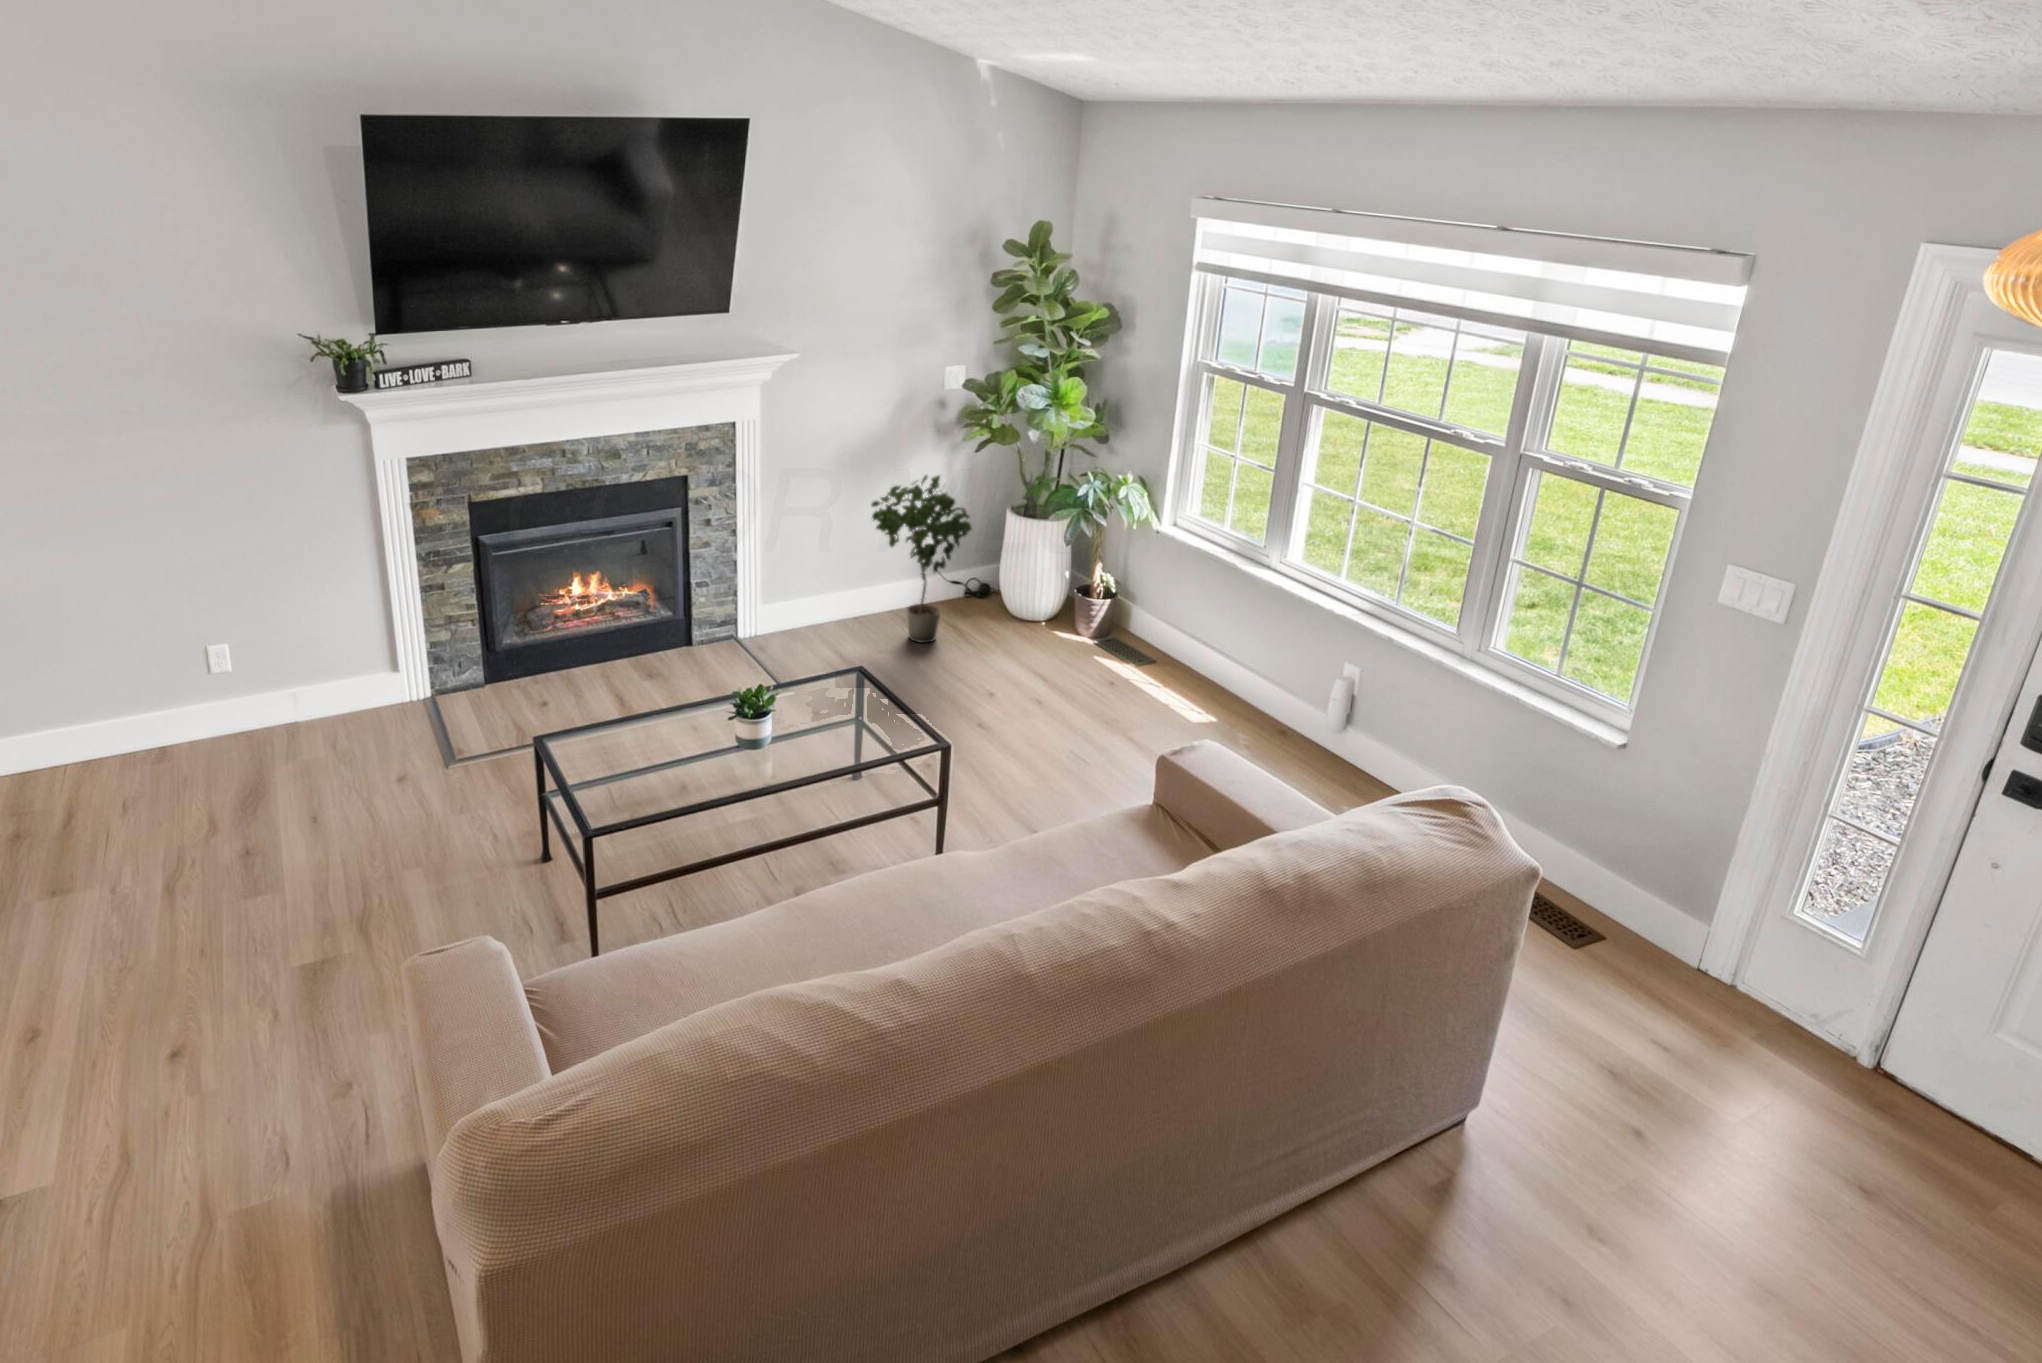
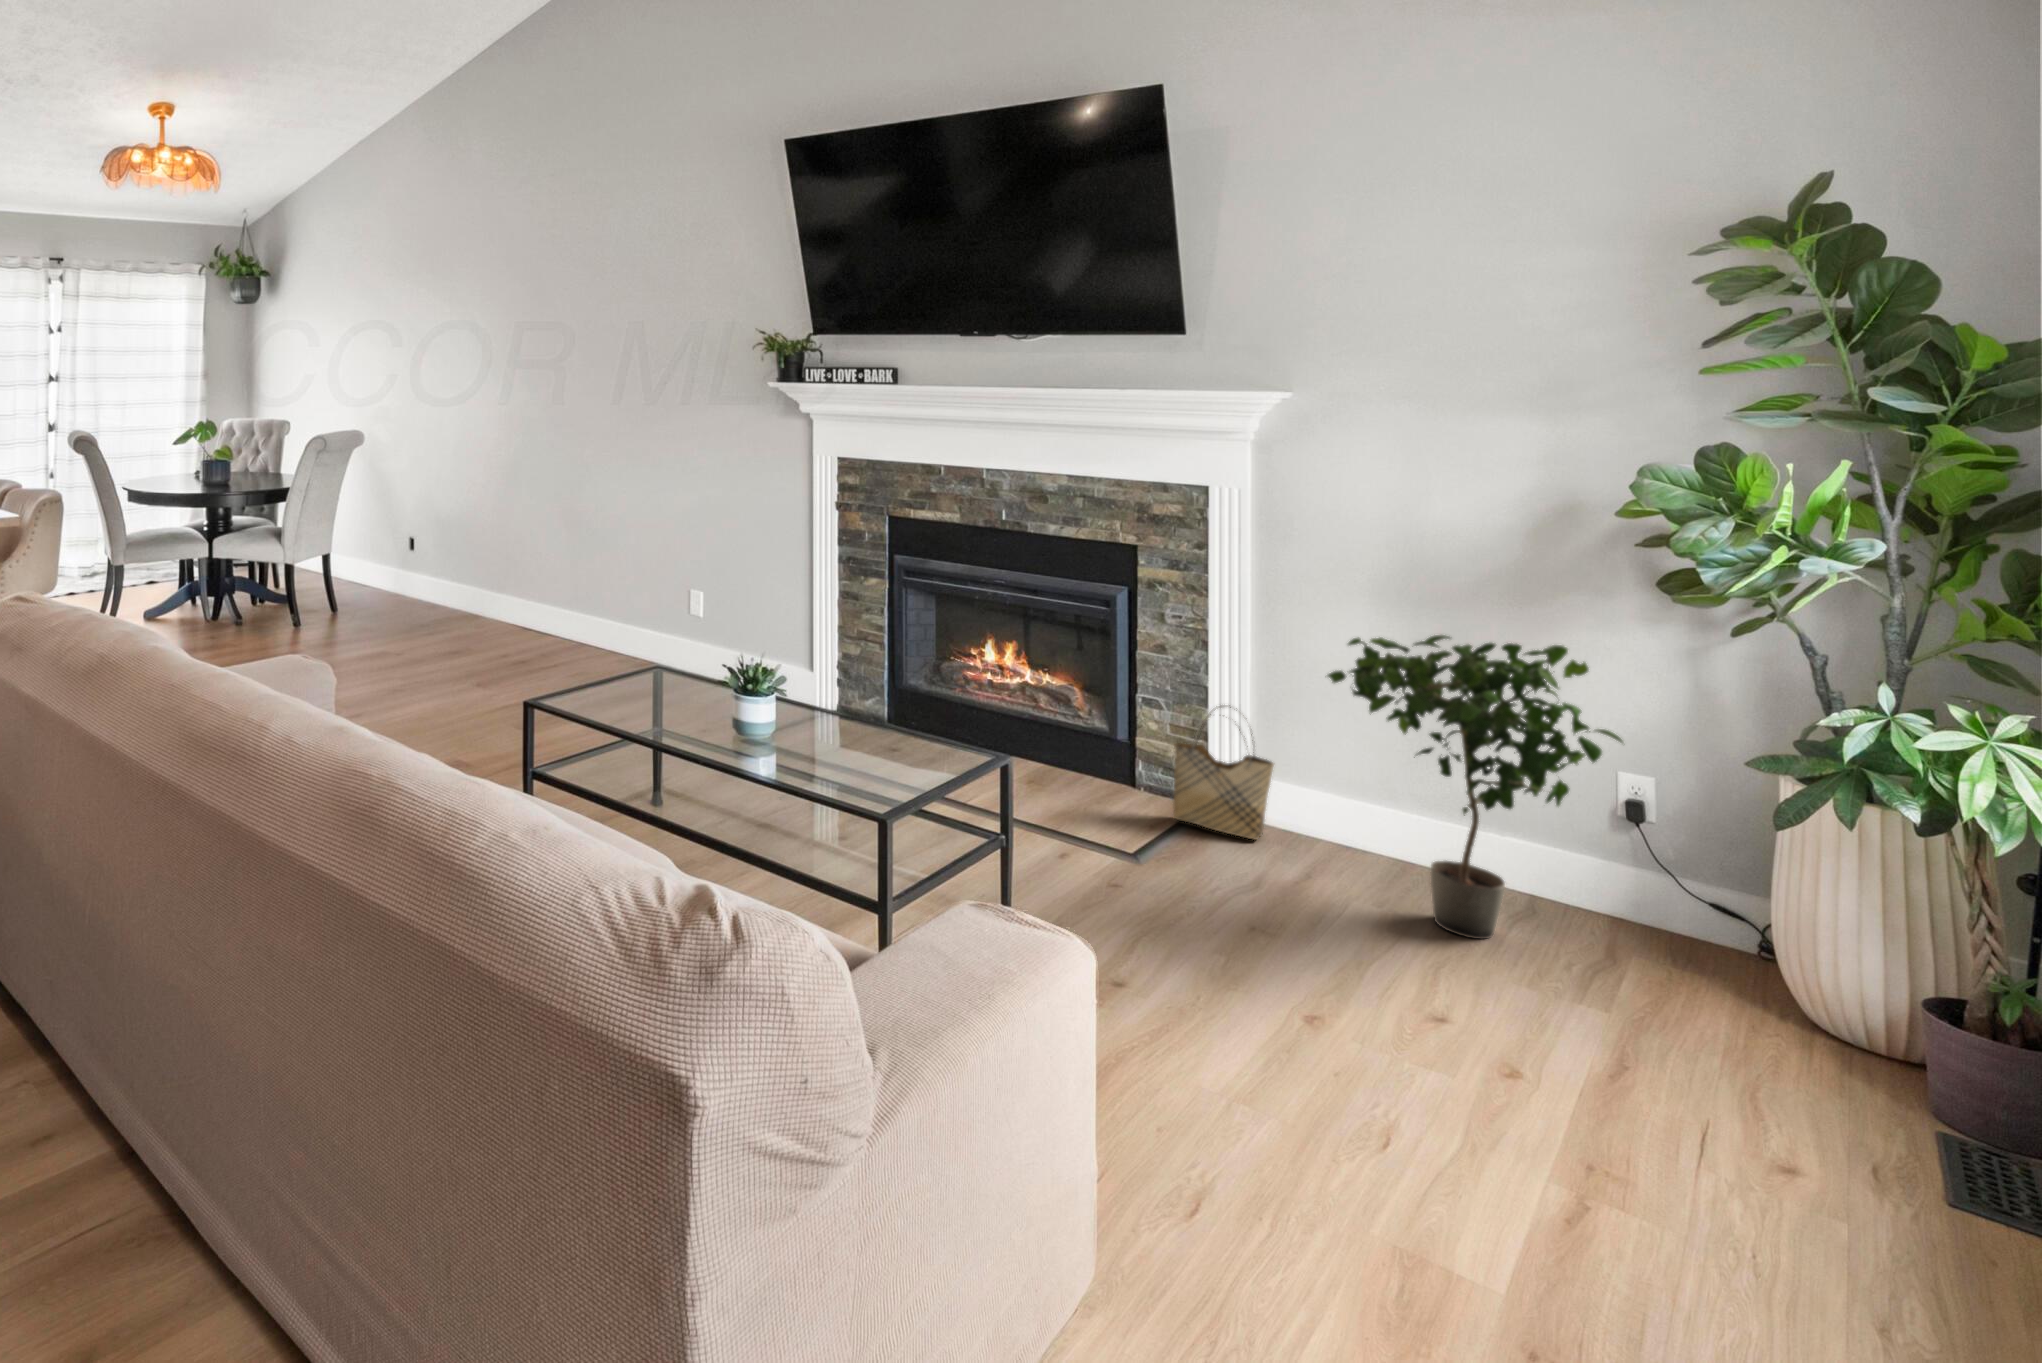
woven basket: none [747,565,798,651] -> present [1173,706,1274,840]

